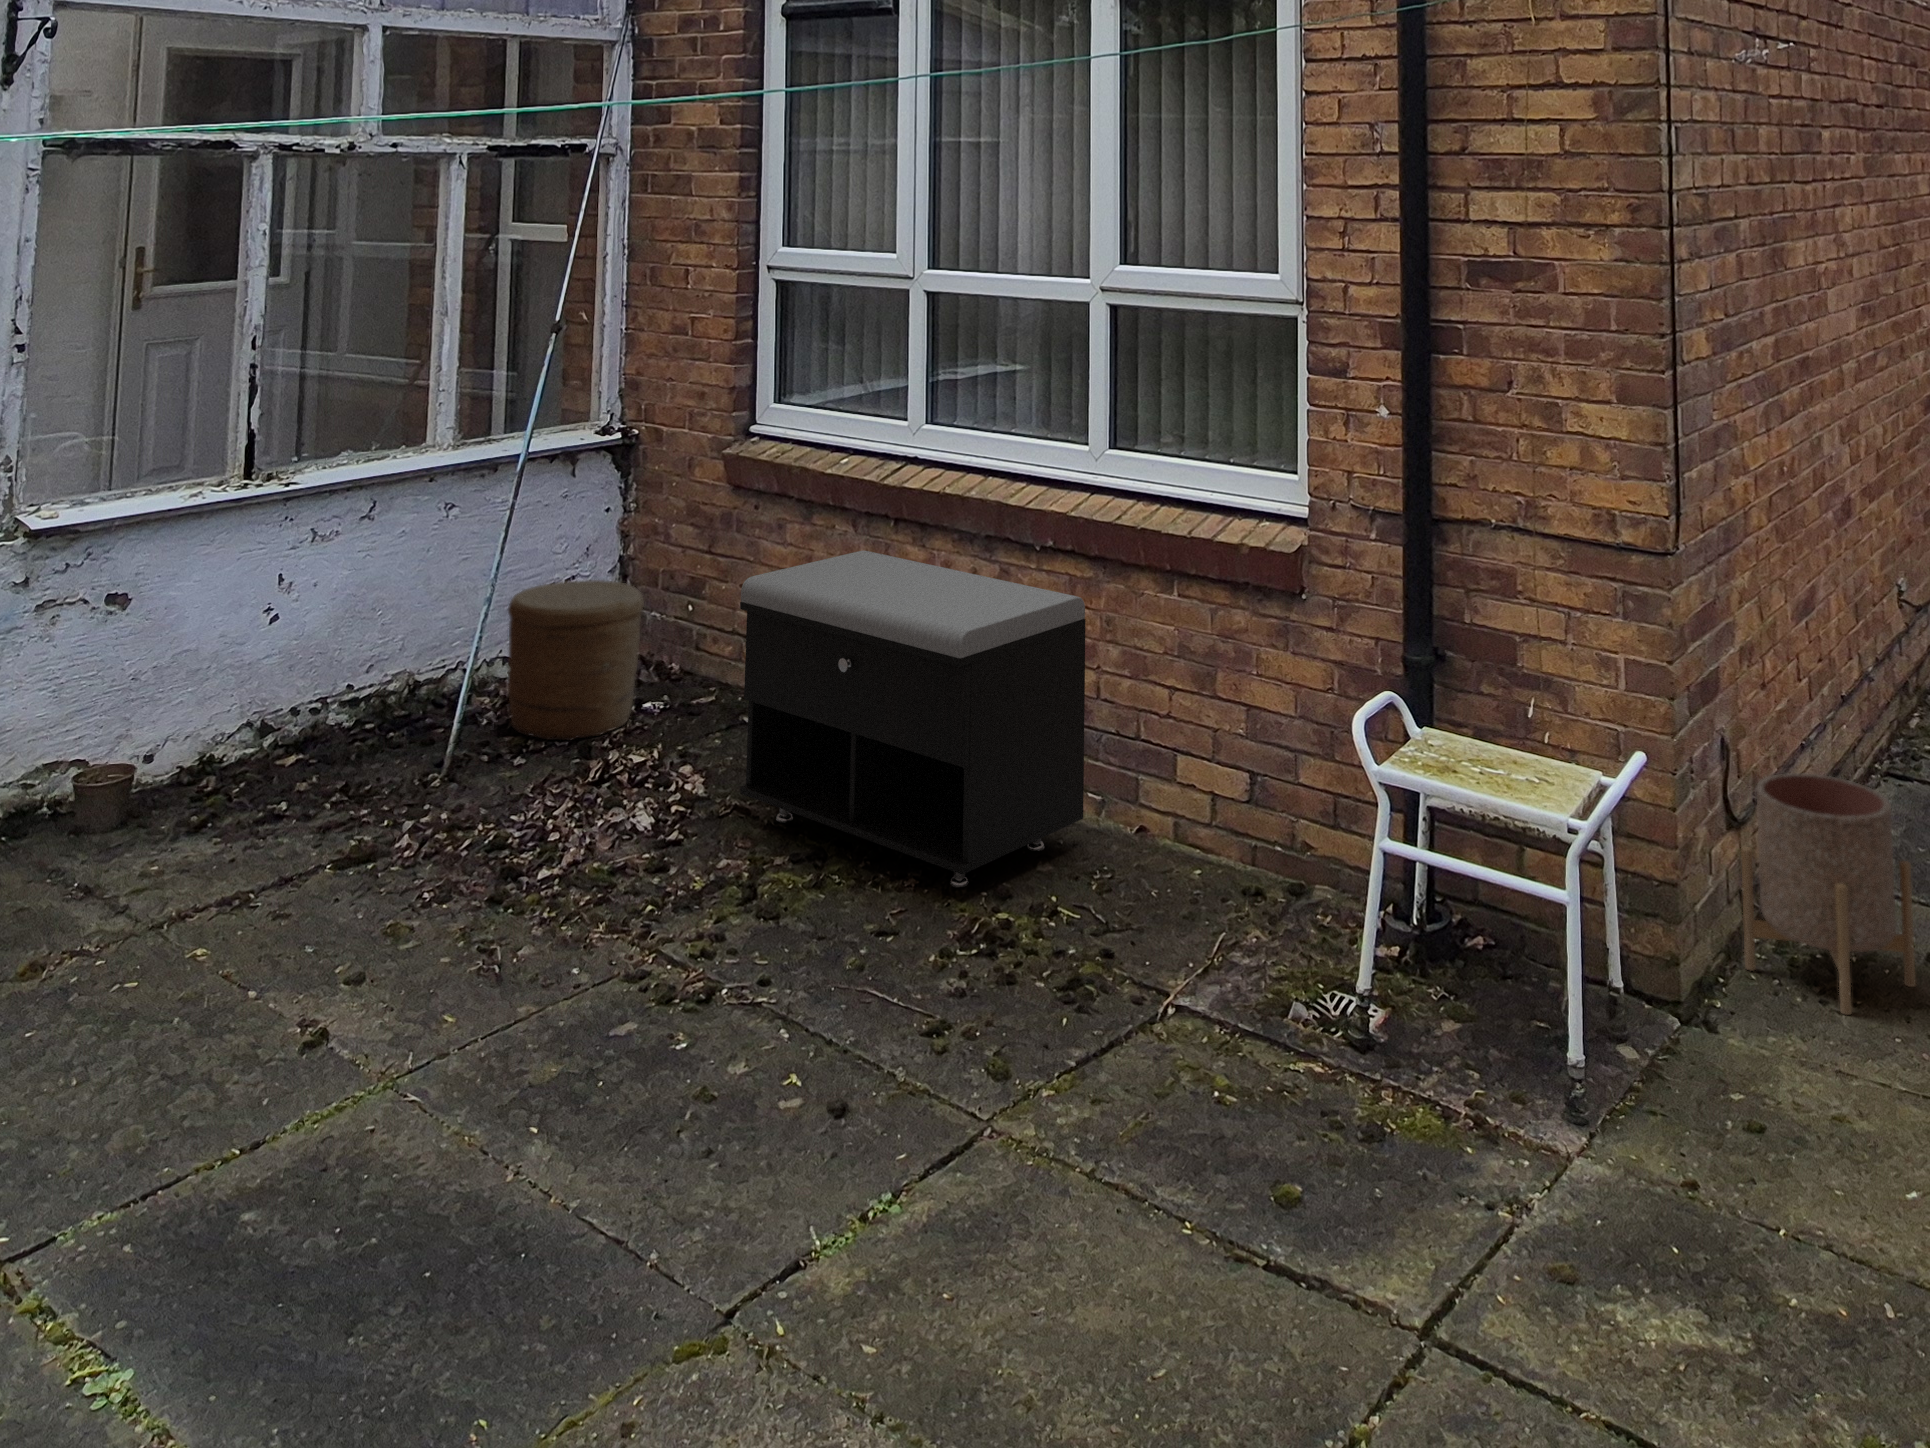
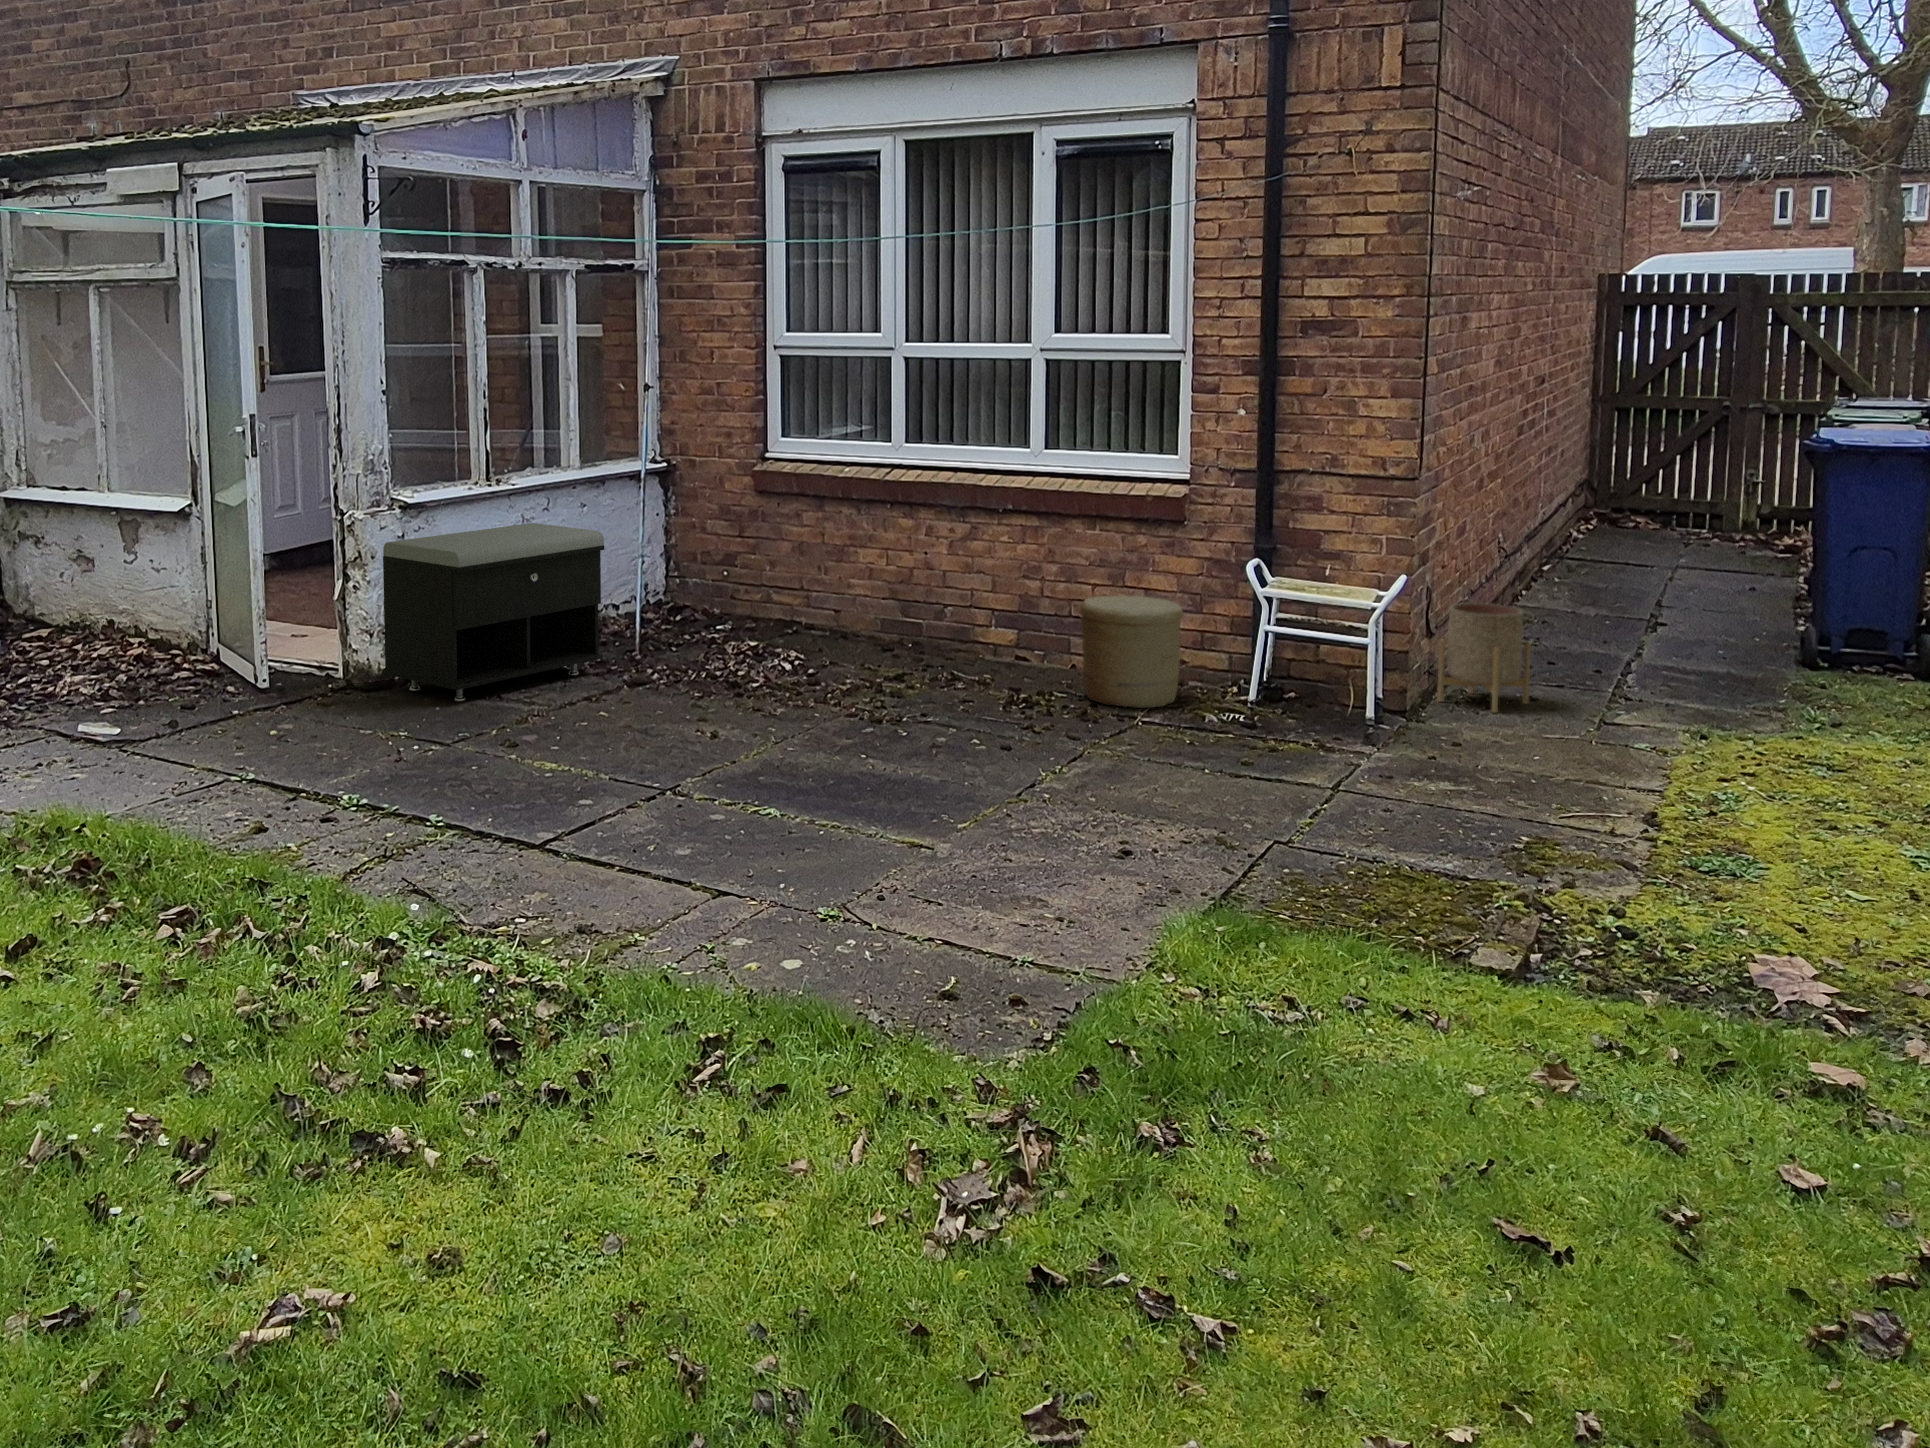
storage bench: present [740,551,1086,887] -> present [383,523,604,701]
woven basket: present [508,580,644,740] -> present [1080,596,1183,708]

